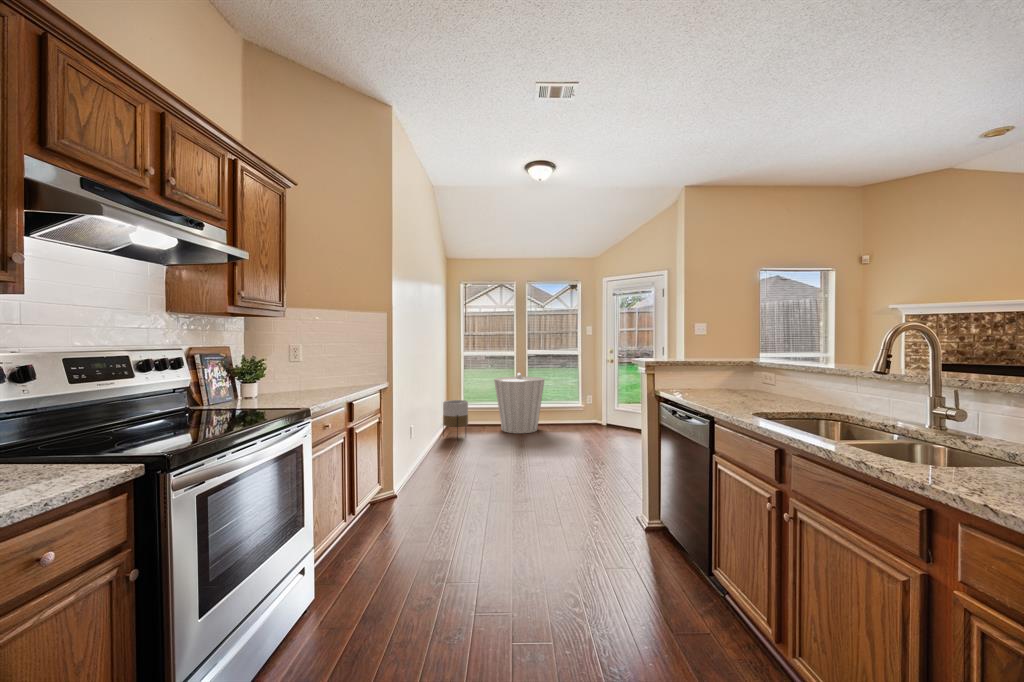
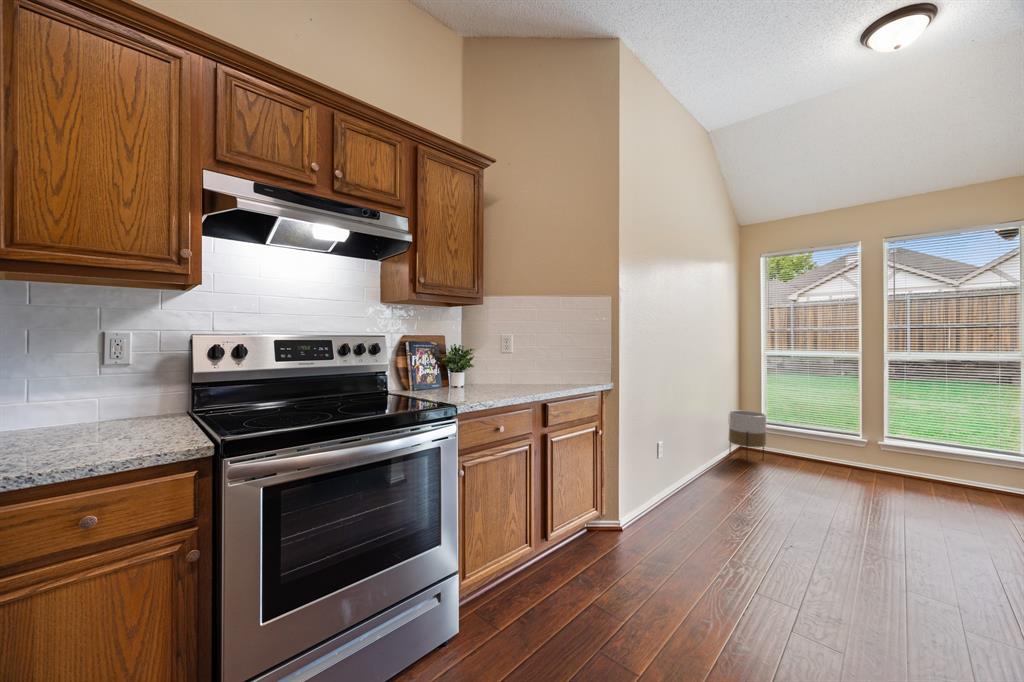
trash can: present [494,373,544,433] -> none [815,384,915,478]

